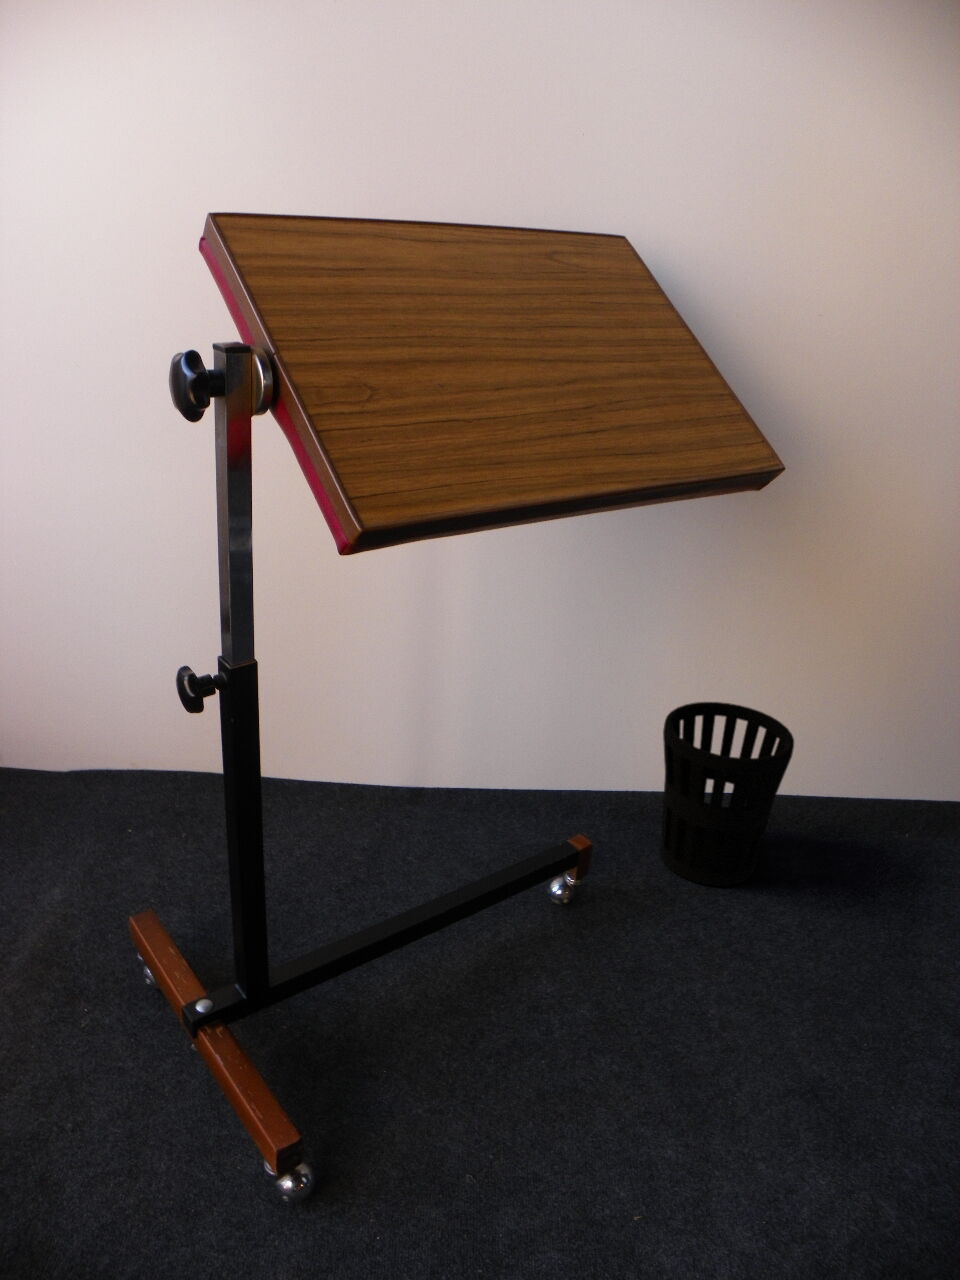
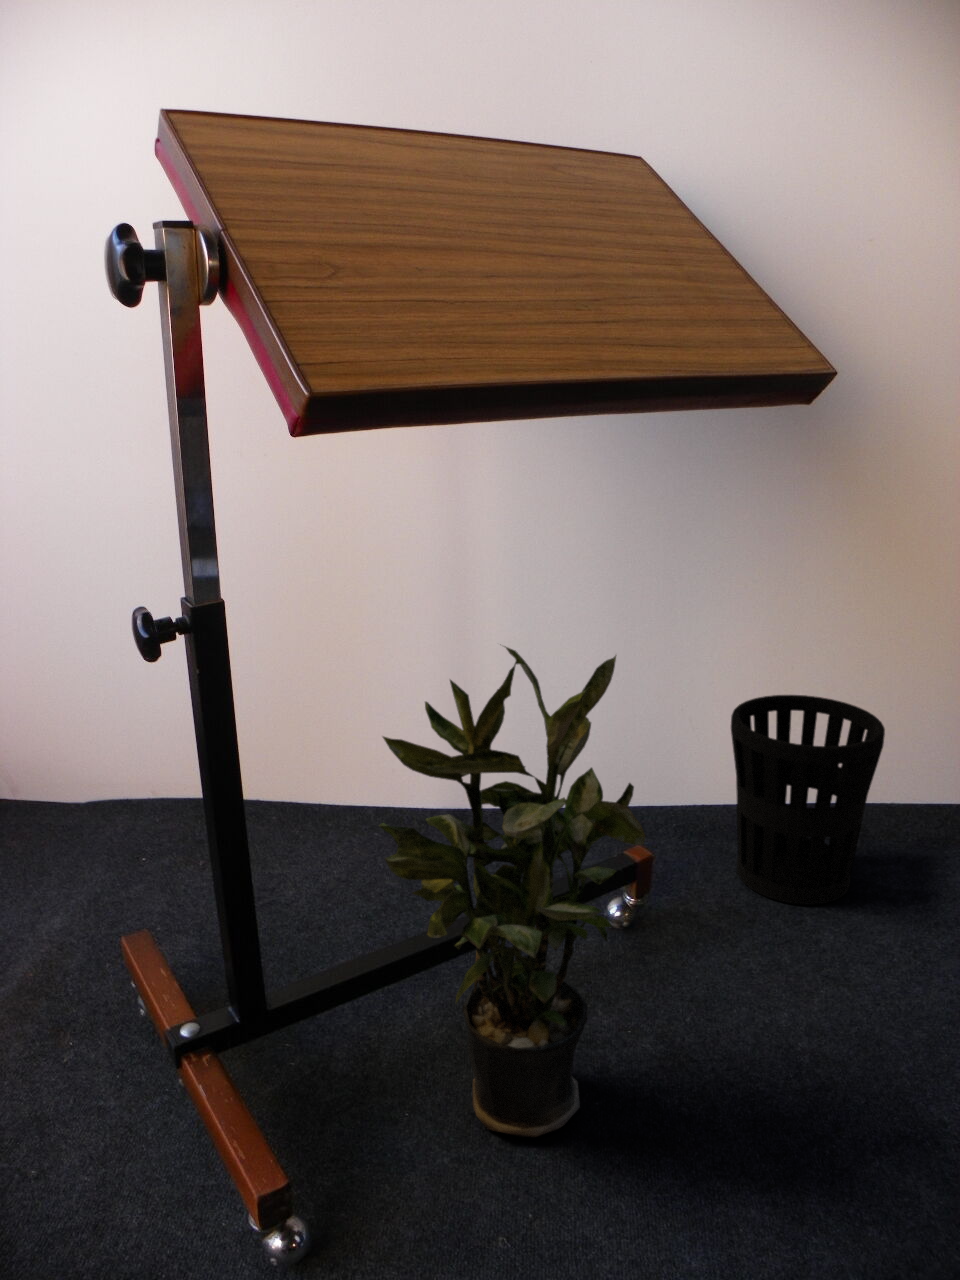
potted plant: none [381,693,597,1094] -> present [379,646,645,1137]

